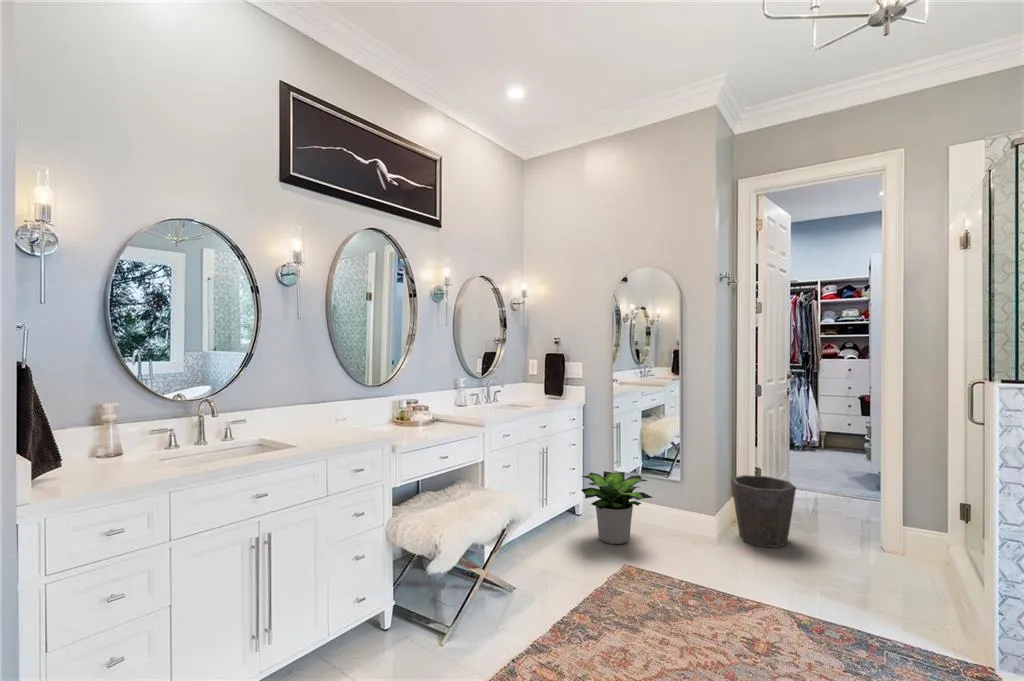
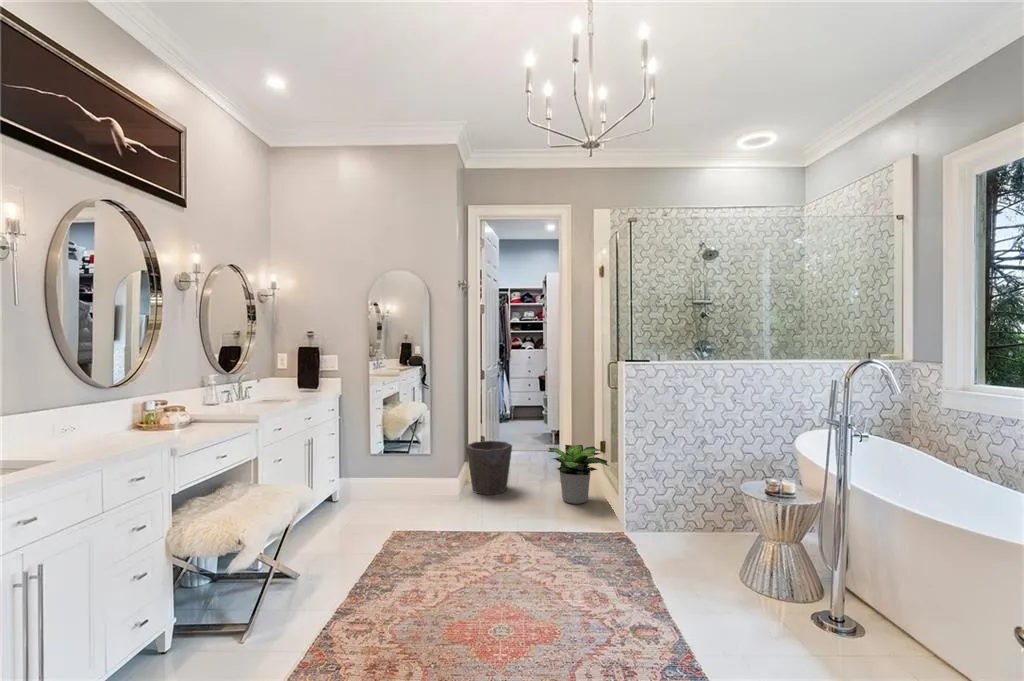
potted plant: present [581,471,653,544] -> present [548,445,609,504]

